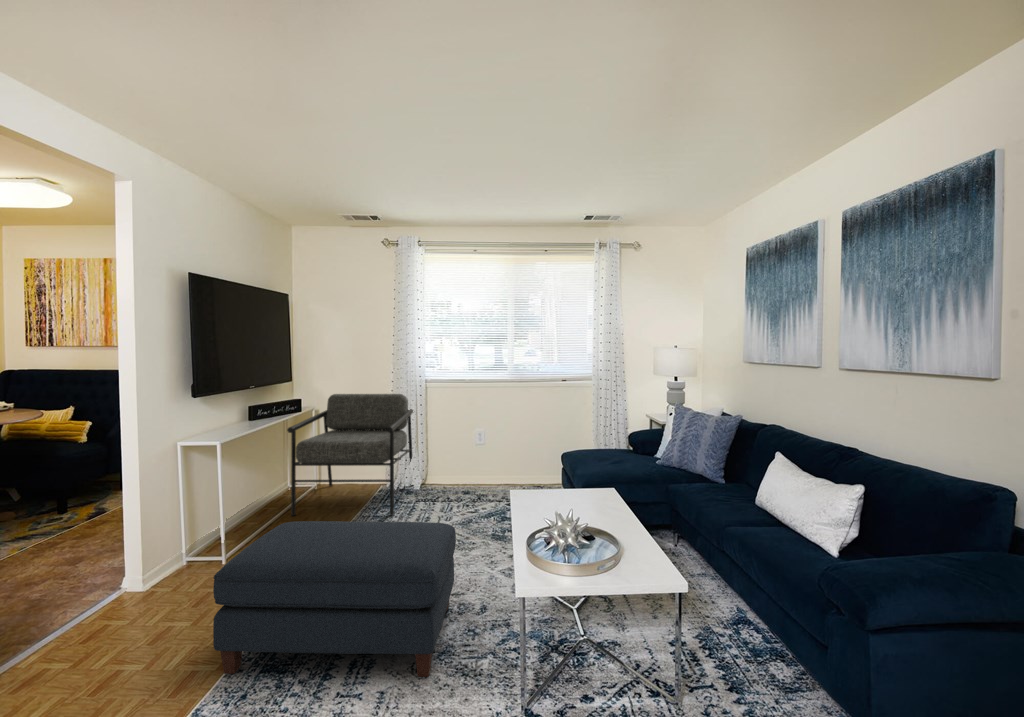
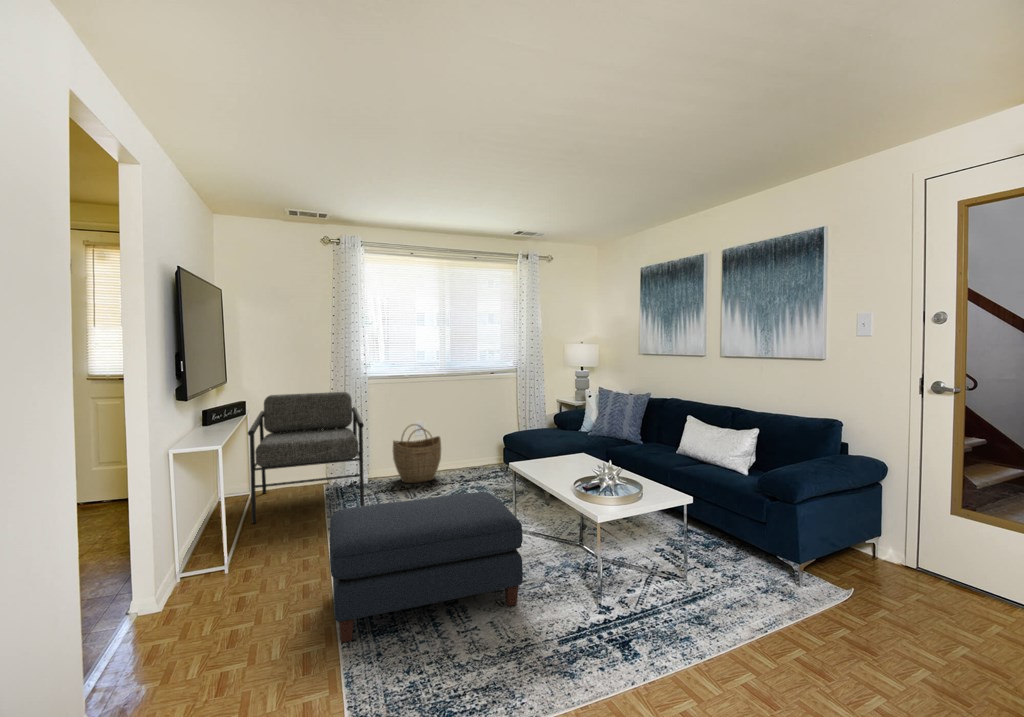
woven basket: none [446,431,496,494] -> present [393,424,441,483]

